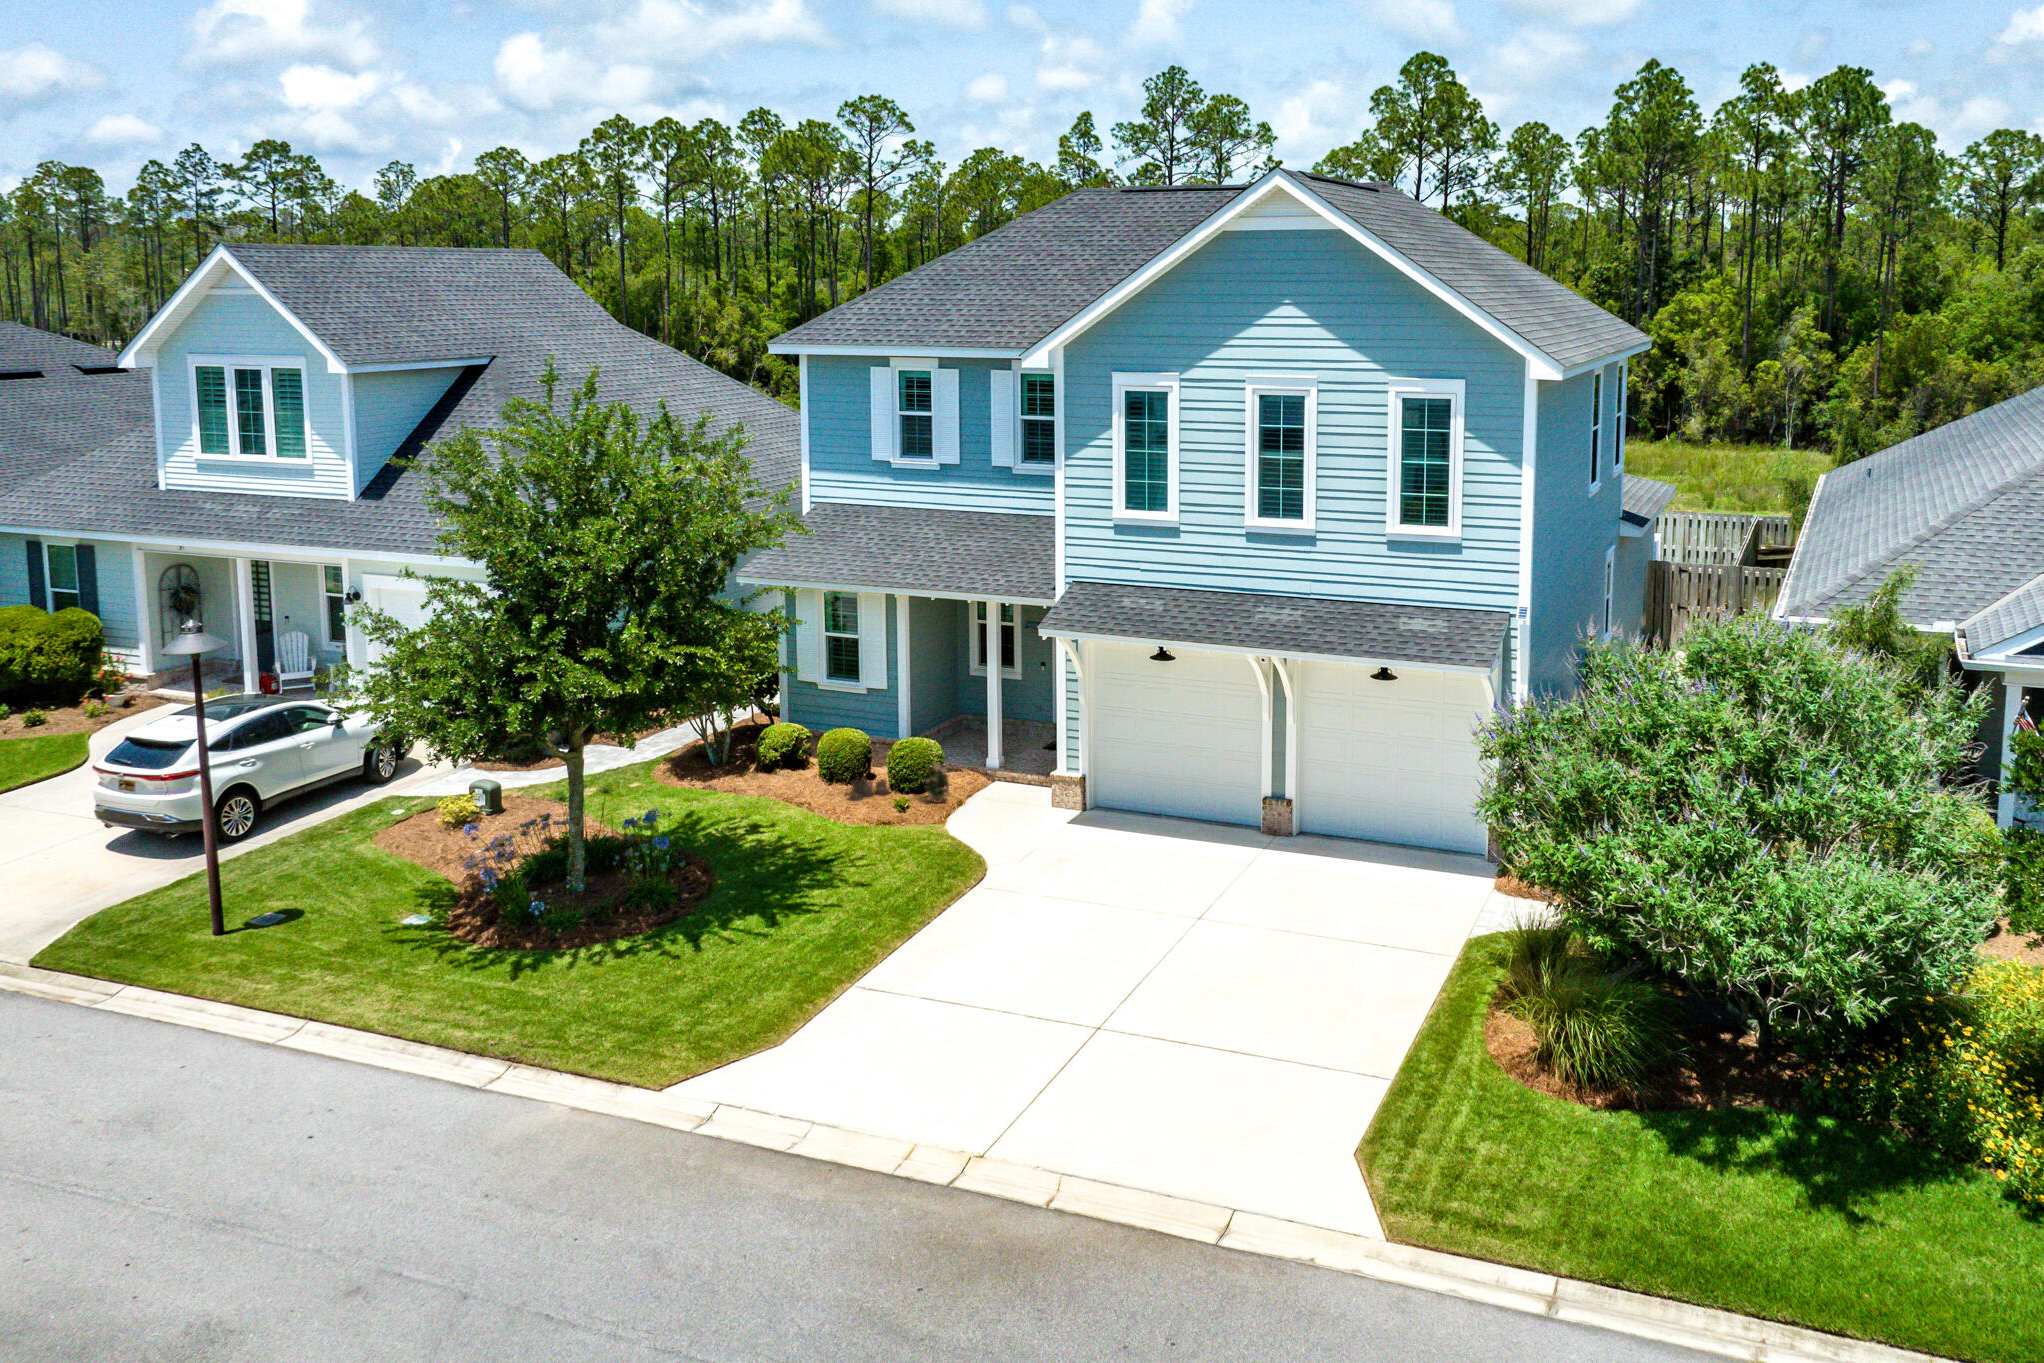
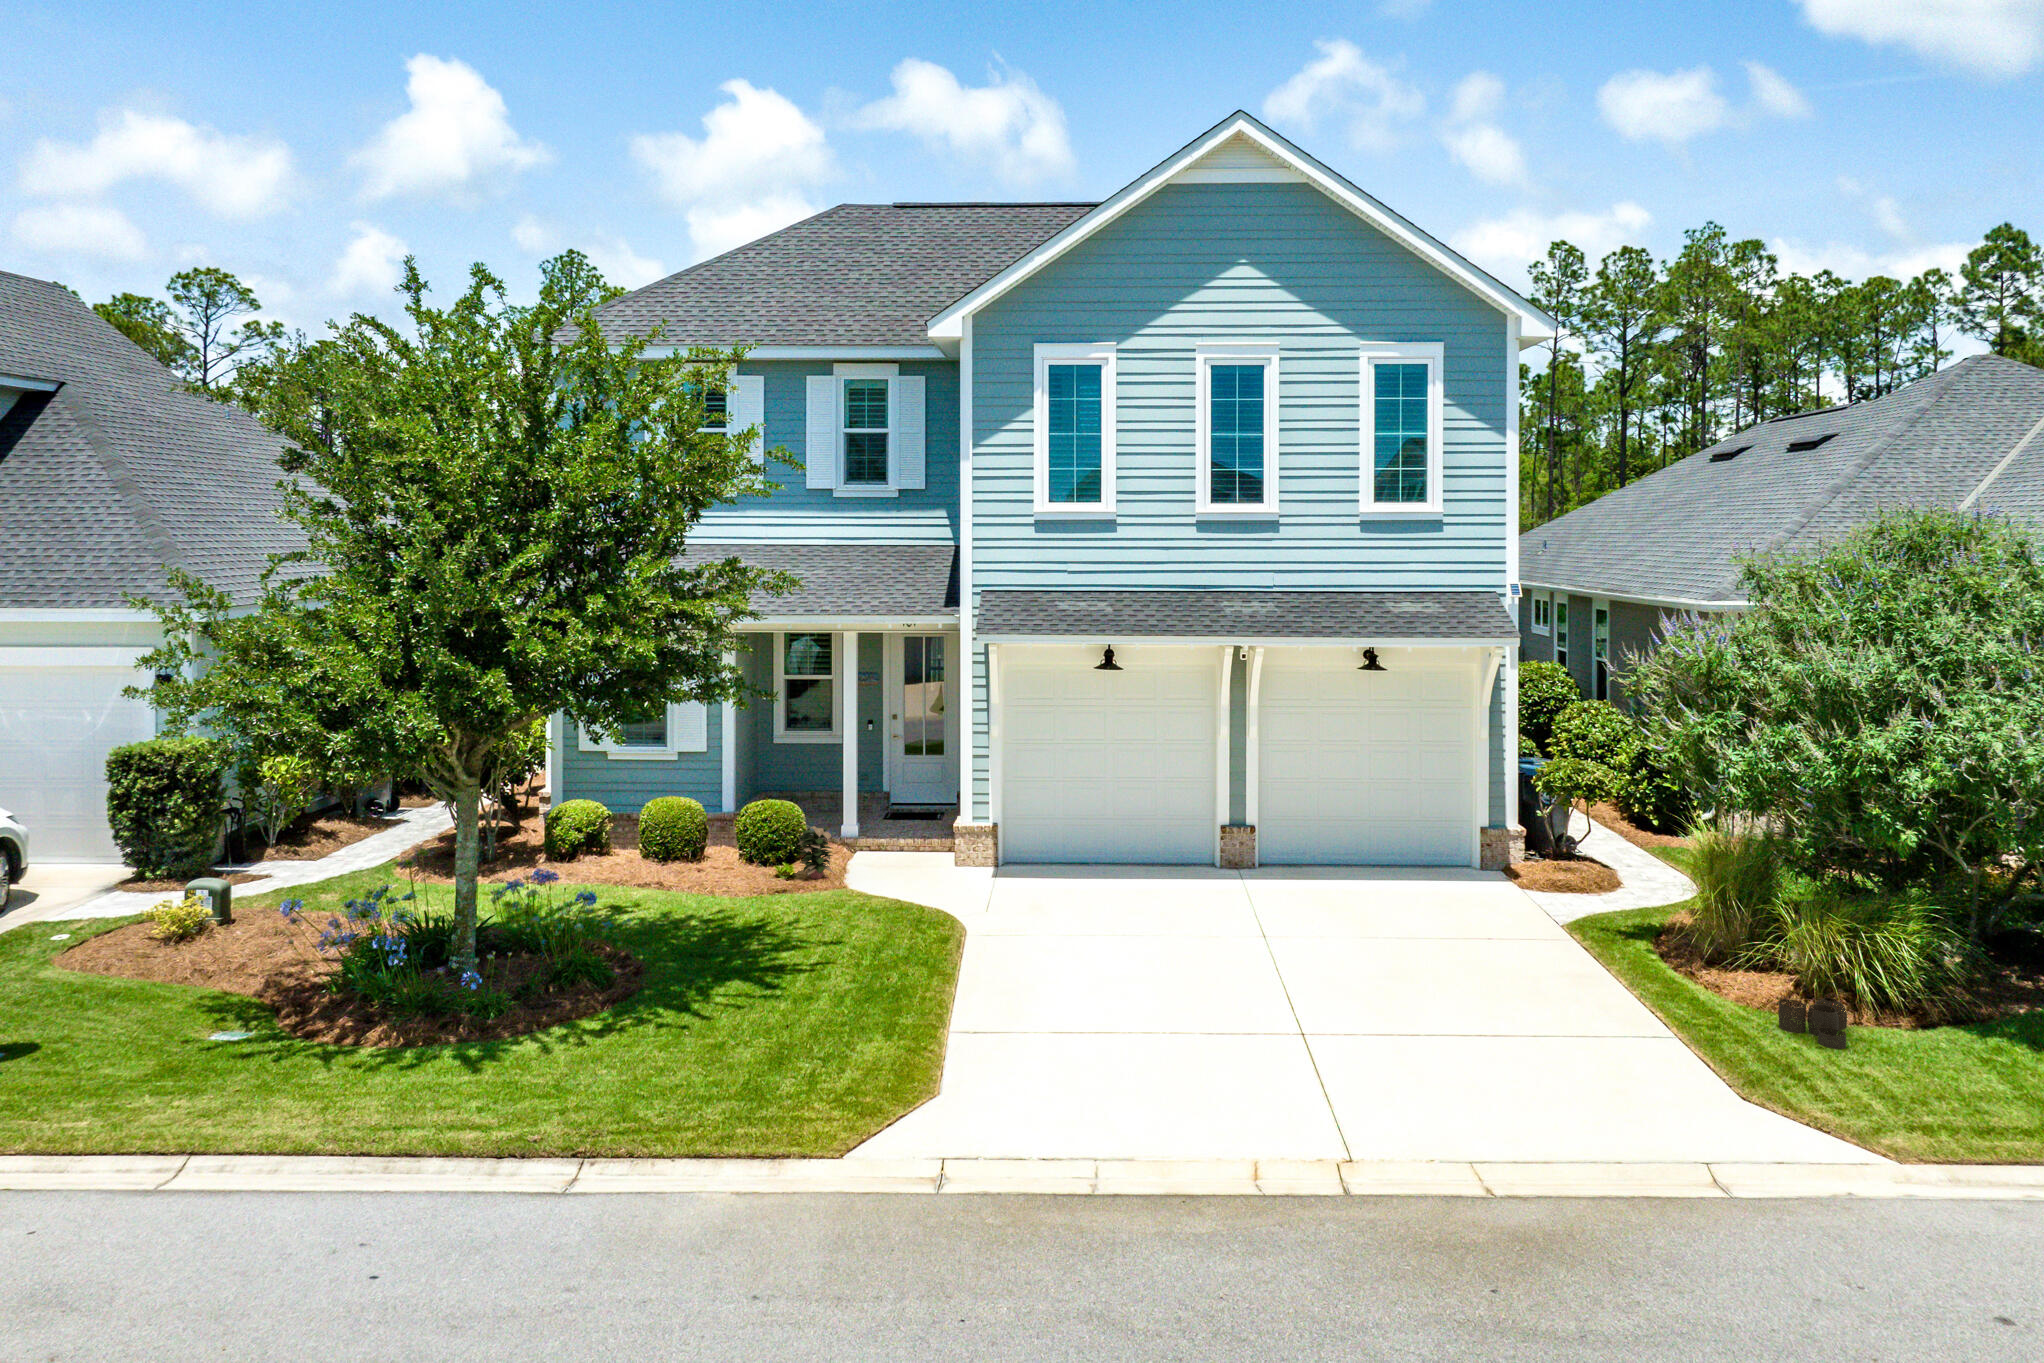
woven basket: present [850,777,890,801] -> present [1779,995,1847,1049]

